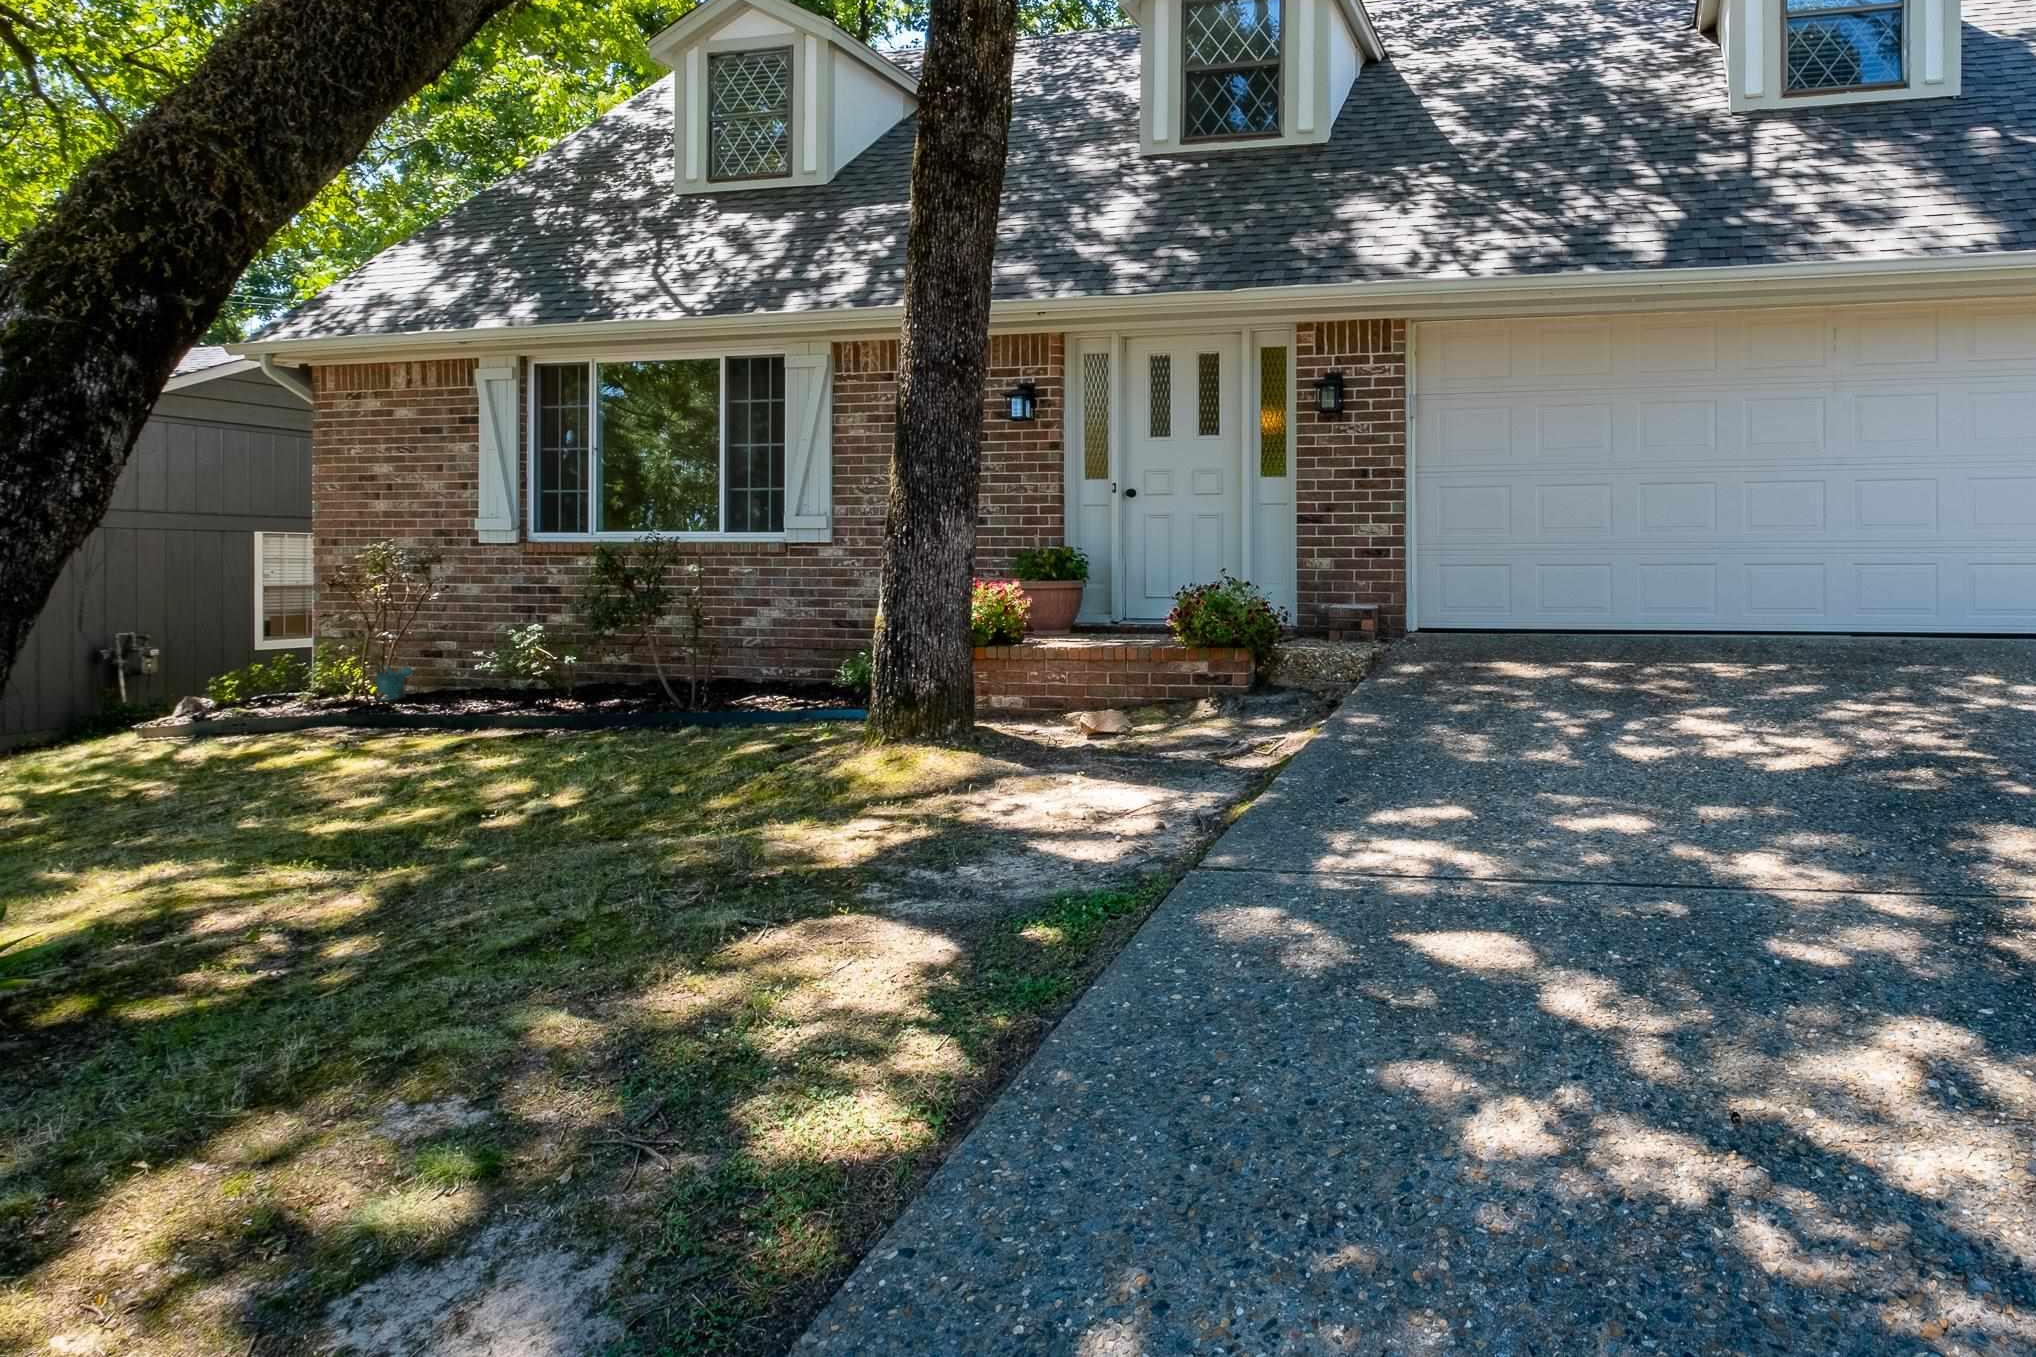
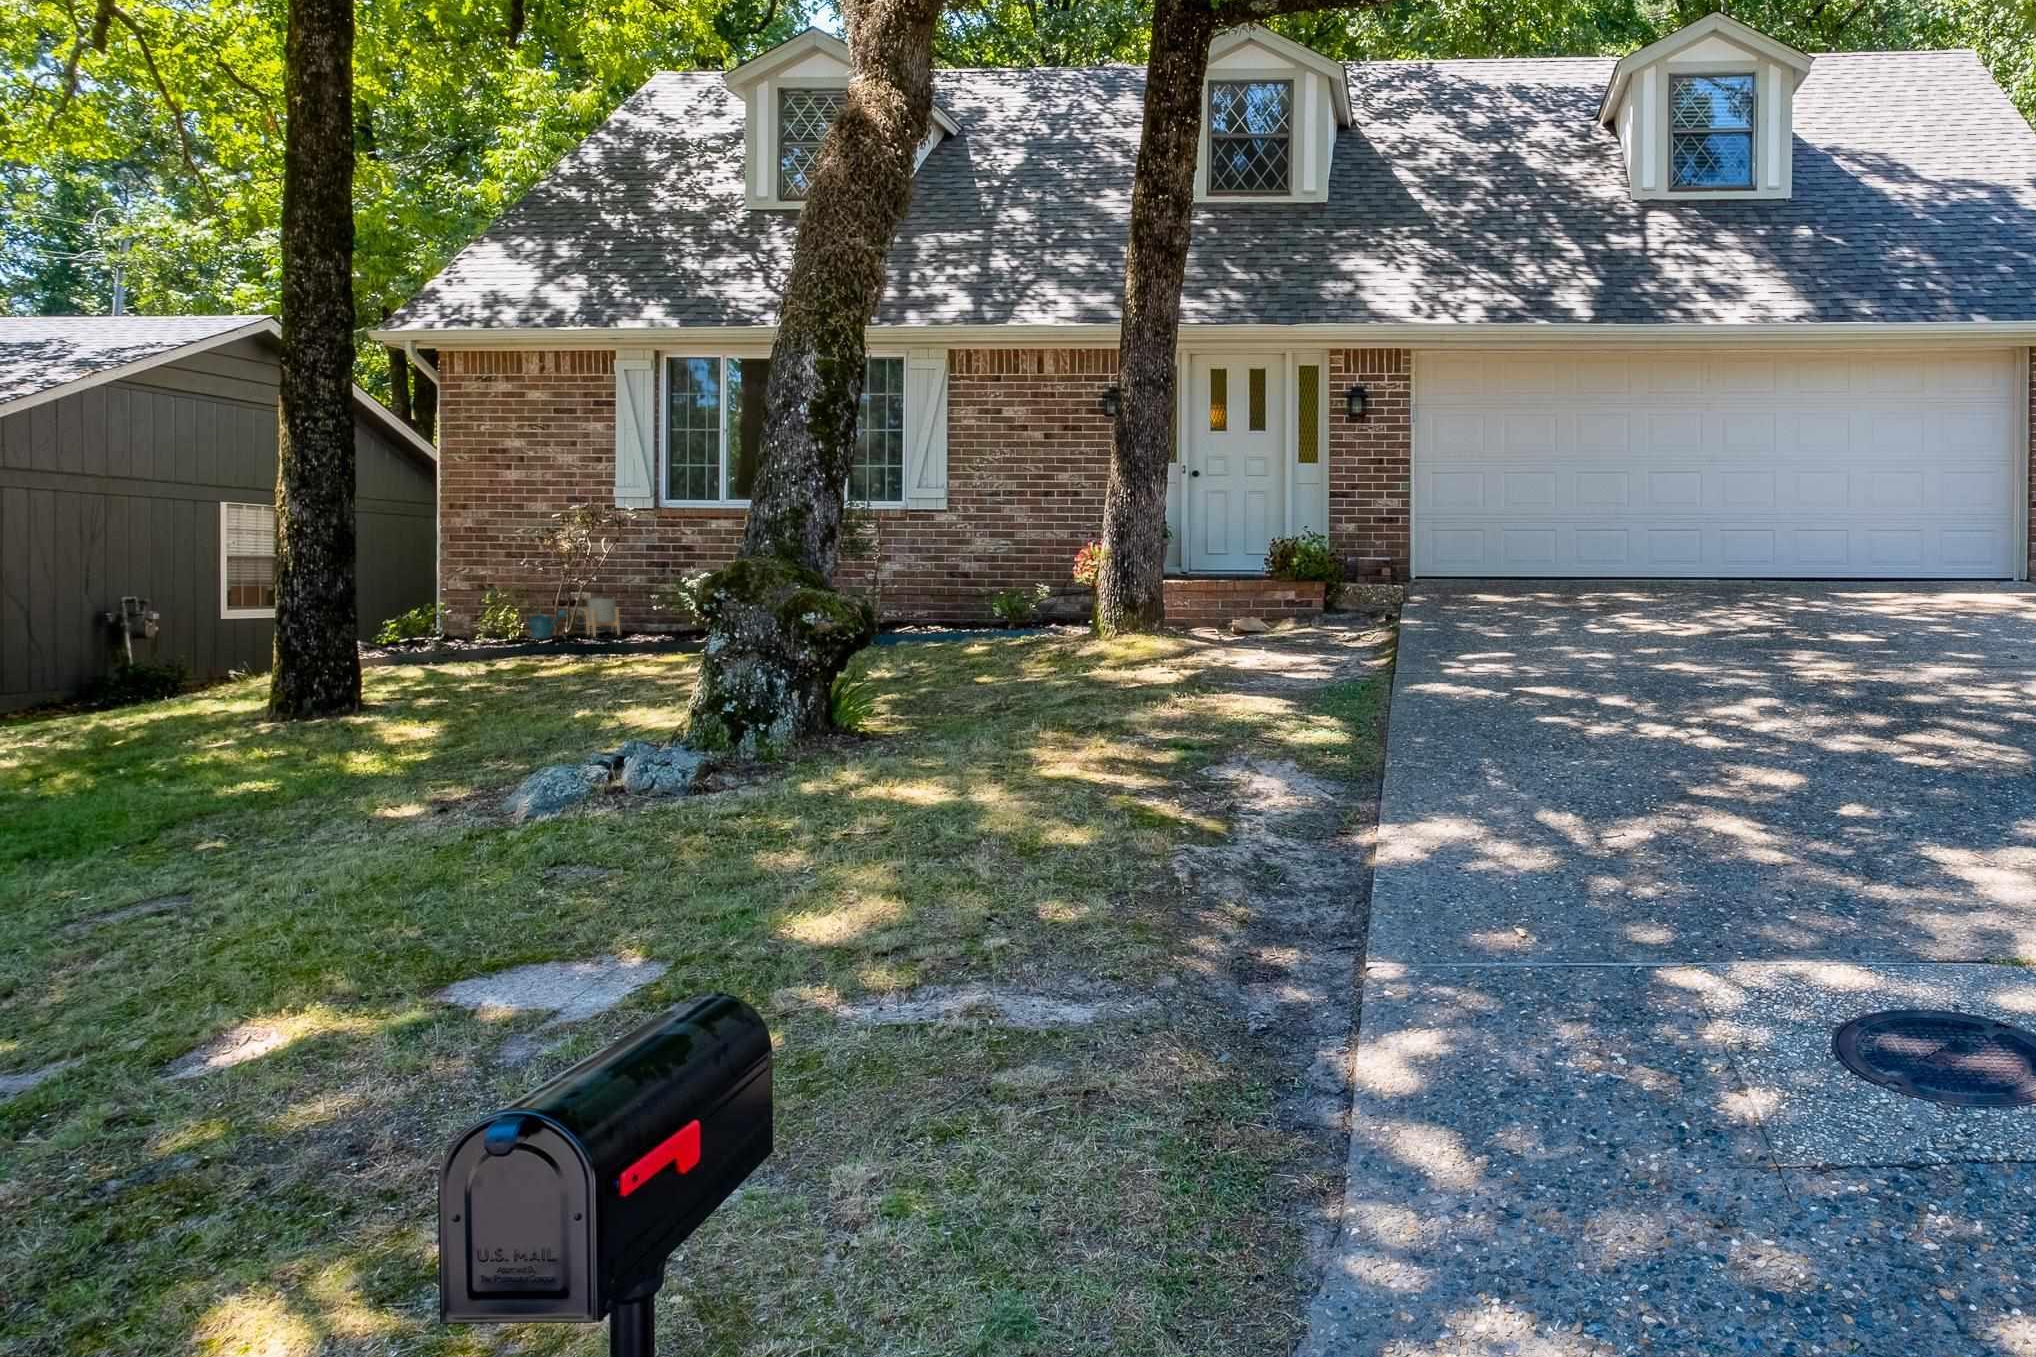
planter: none [435,650,477,699] -> present [586,597,620,636]

